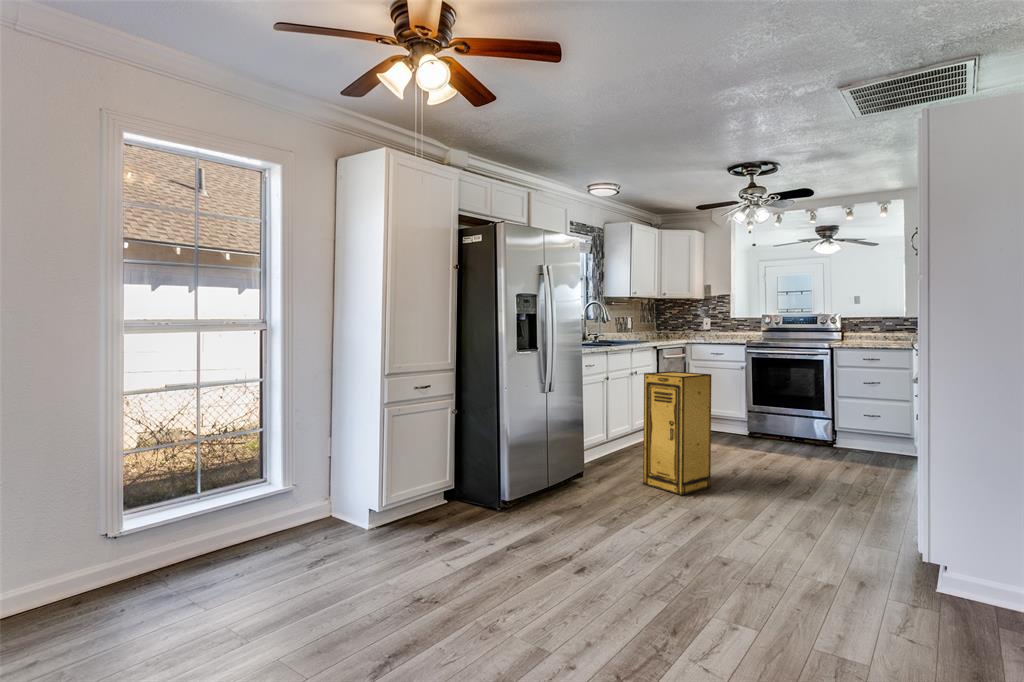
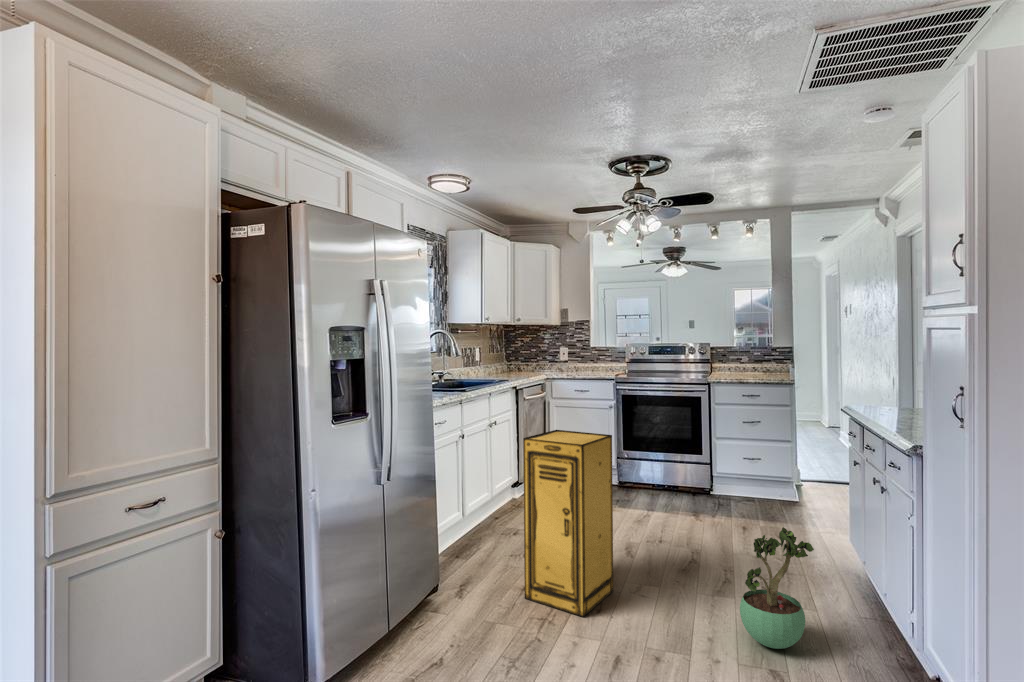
potted plant: none [793,437,853,522] -> present [740,527,814,649]

